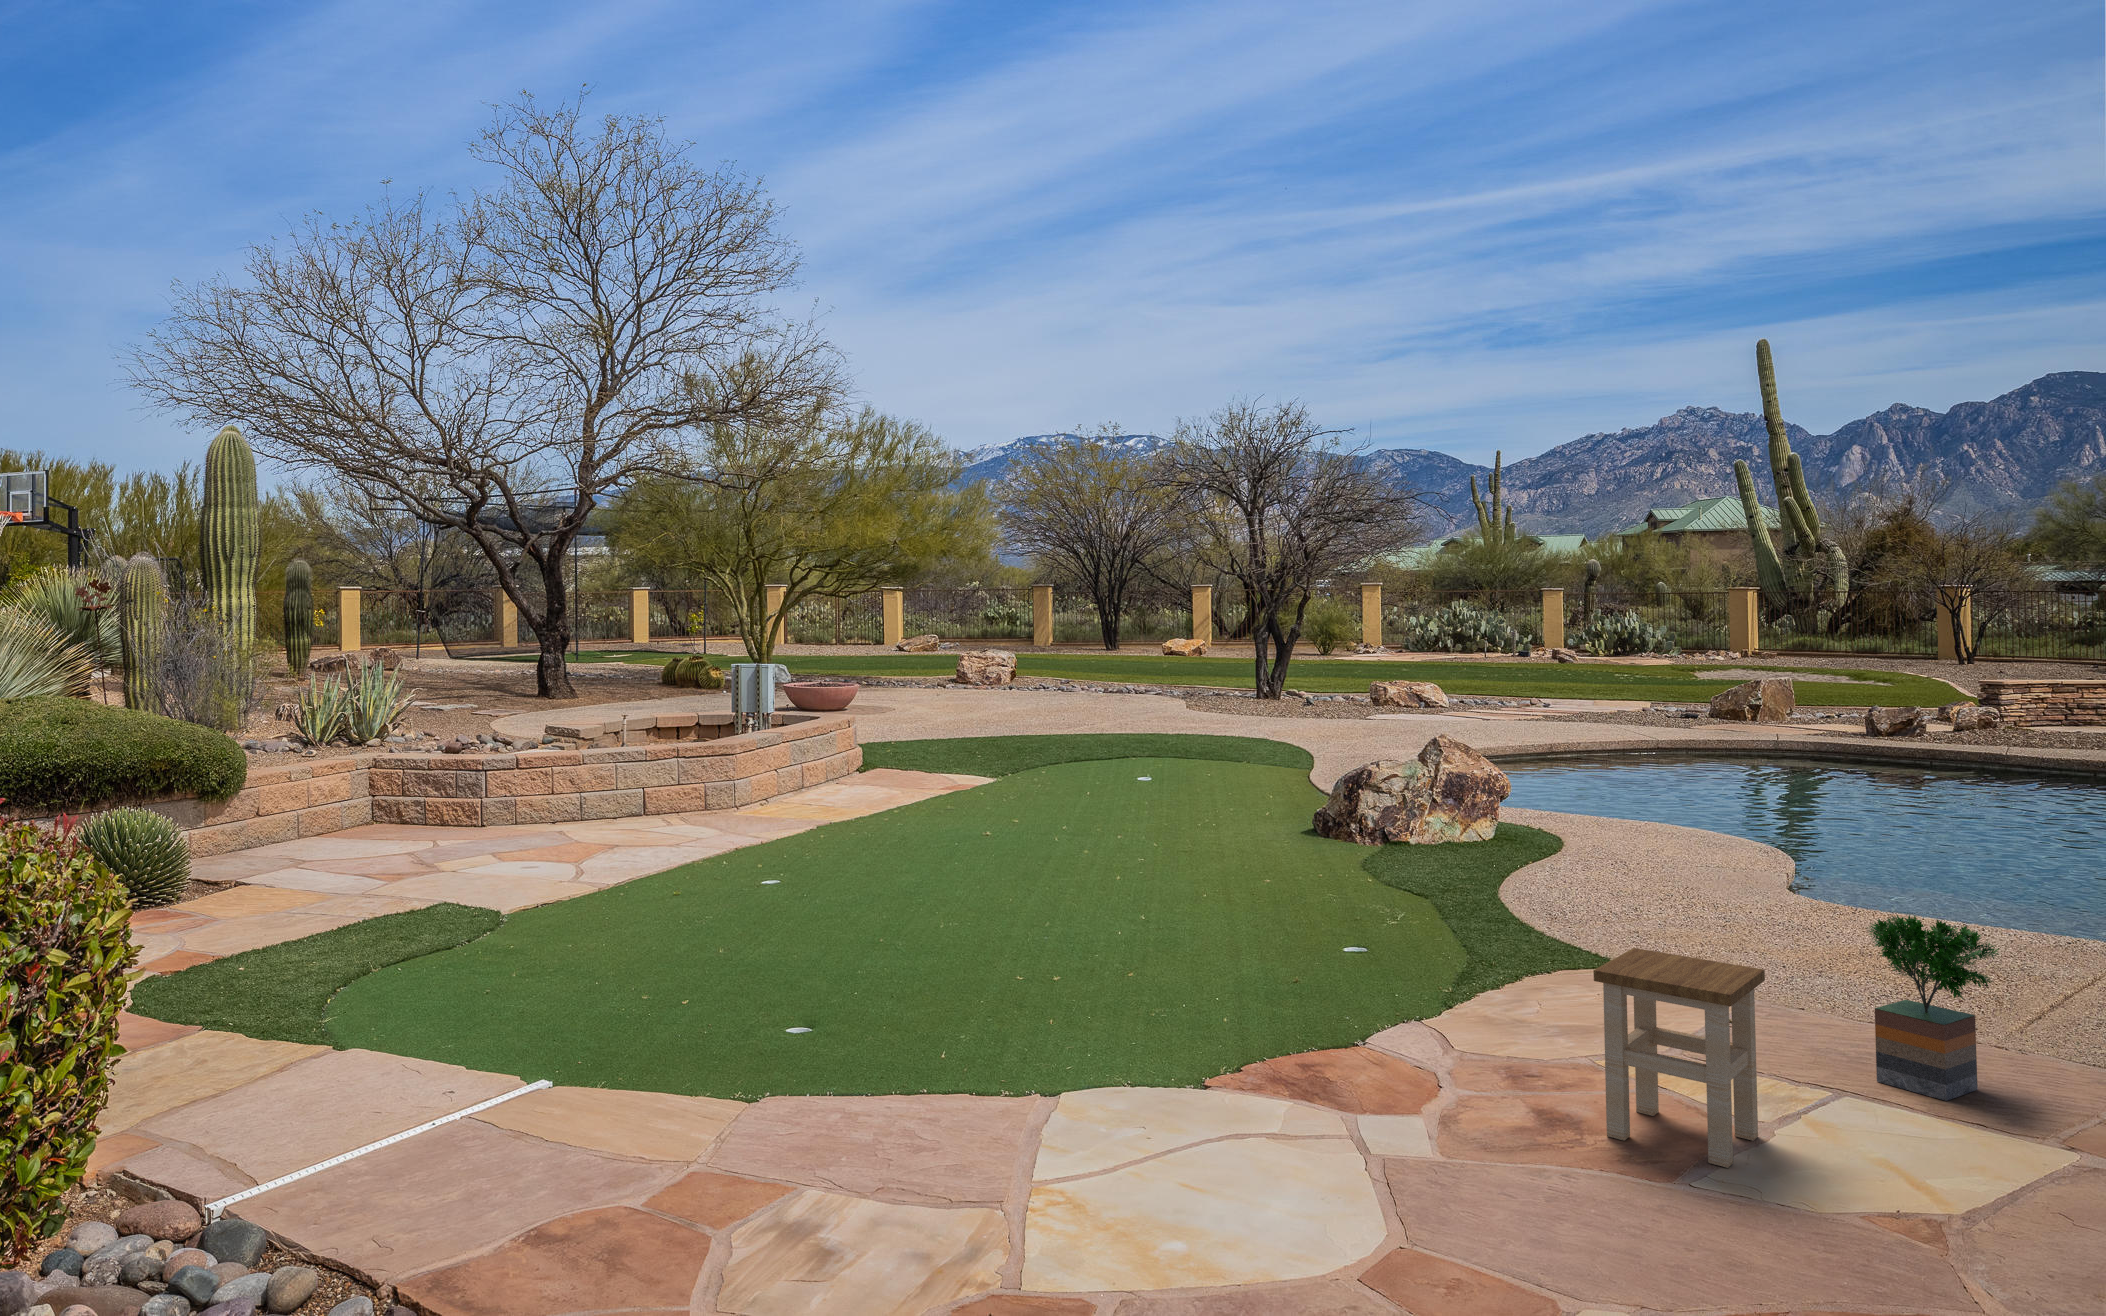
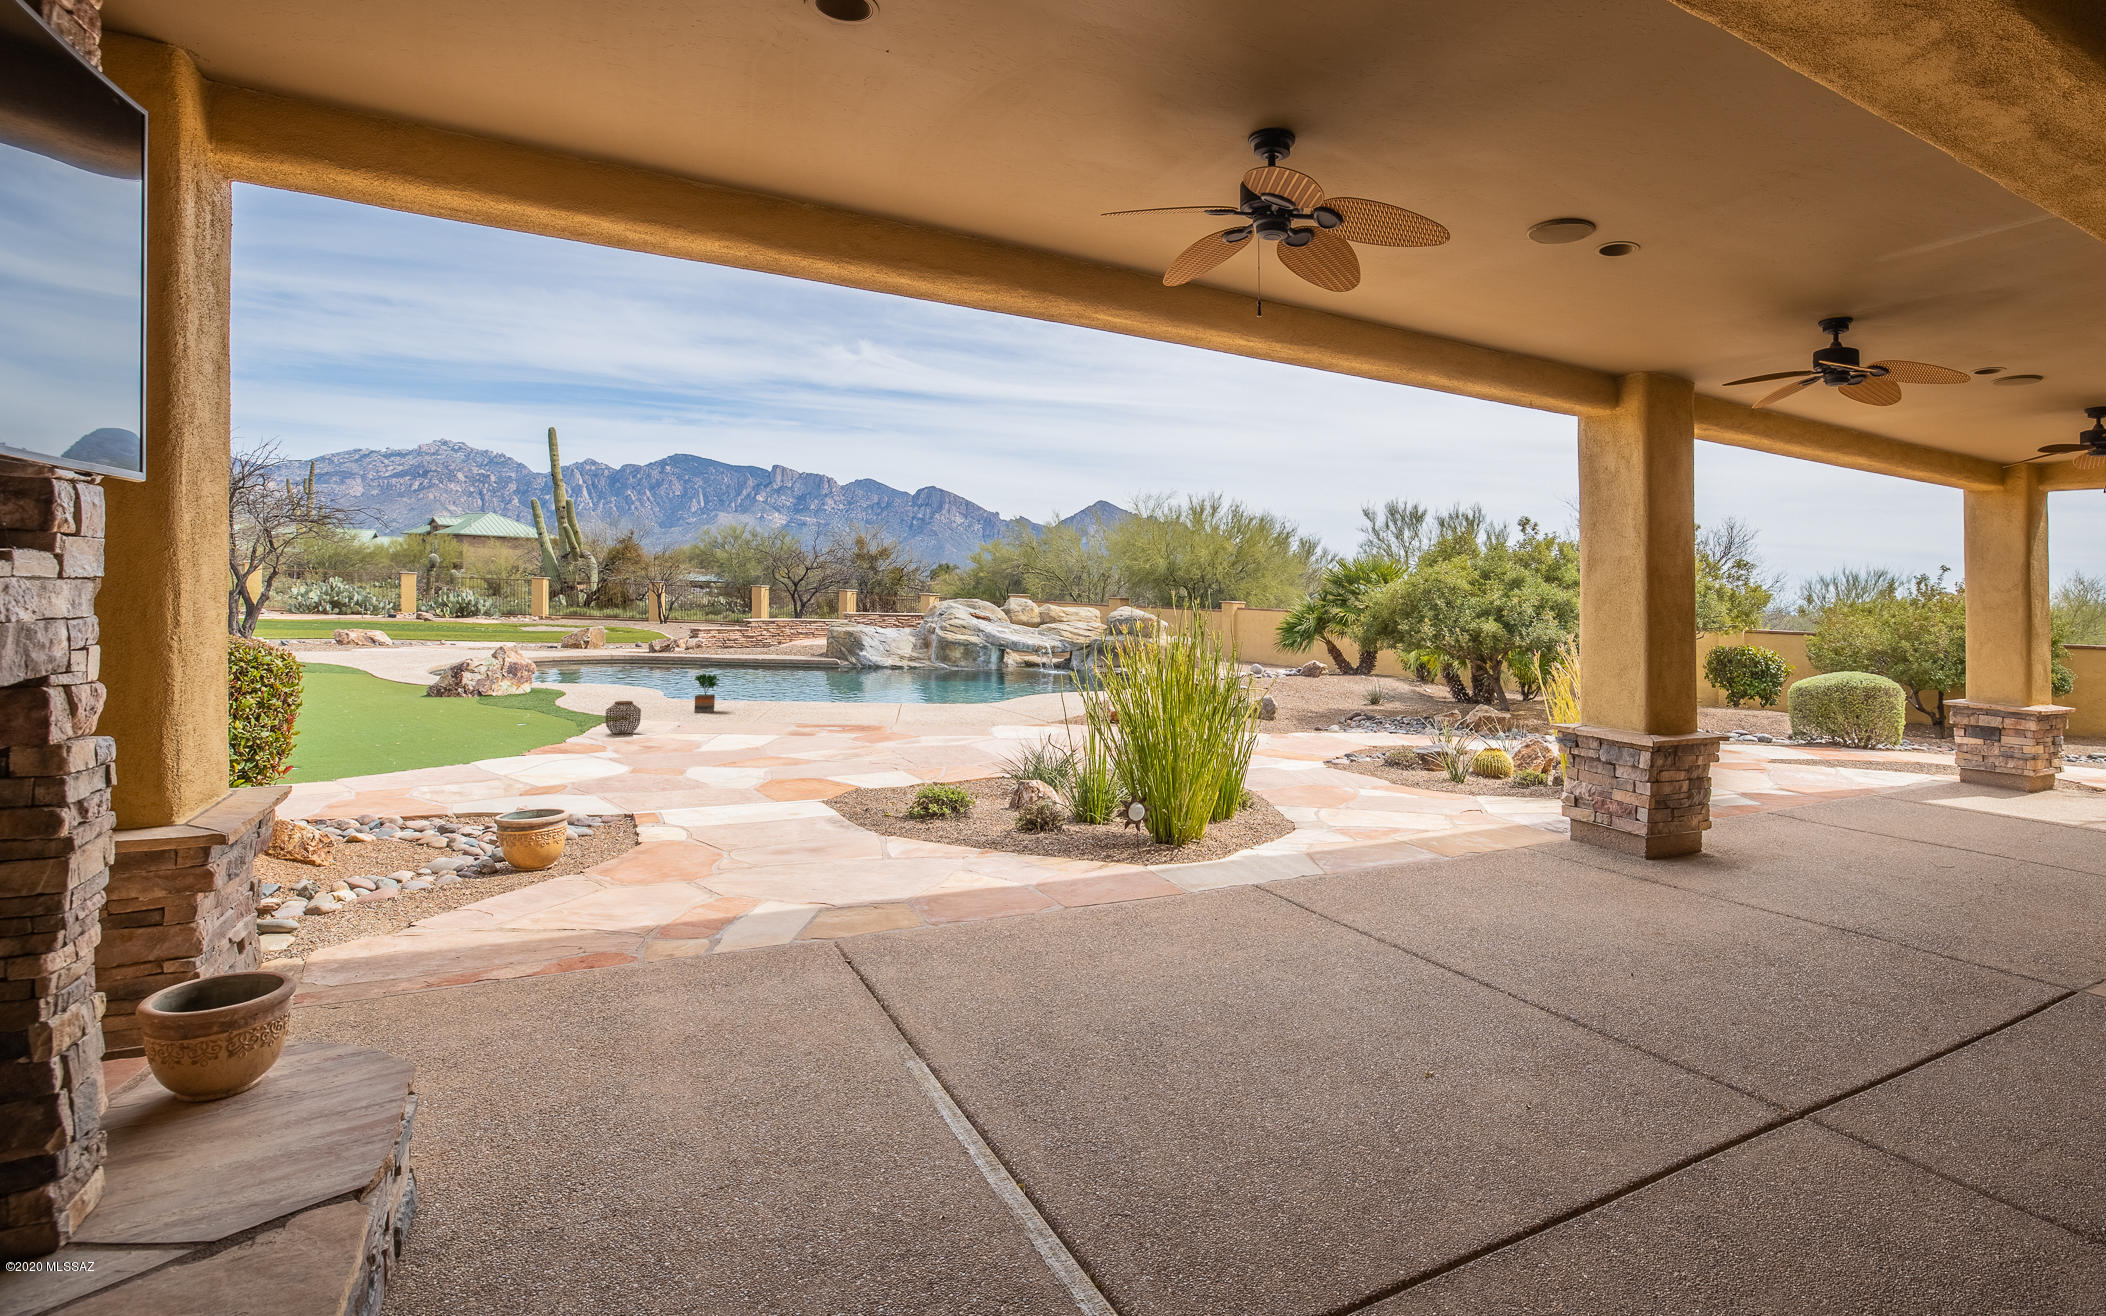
stool: present [1593,948,1765,1168] -> none [646,683,680,723]
woven basket: none [1334,1068,1488,1250] -> present [605,701,641,735]

